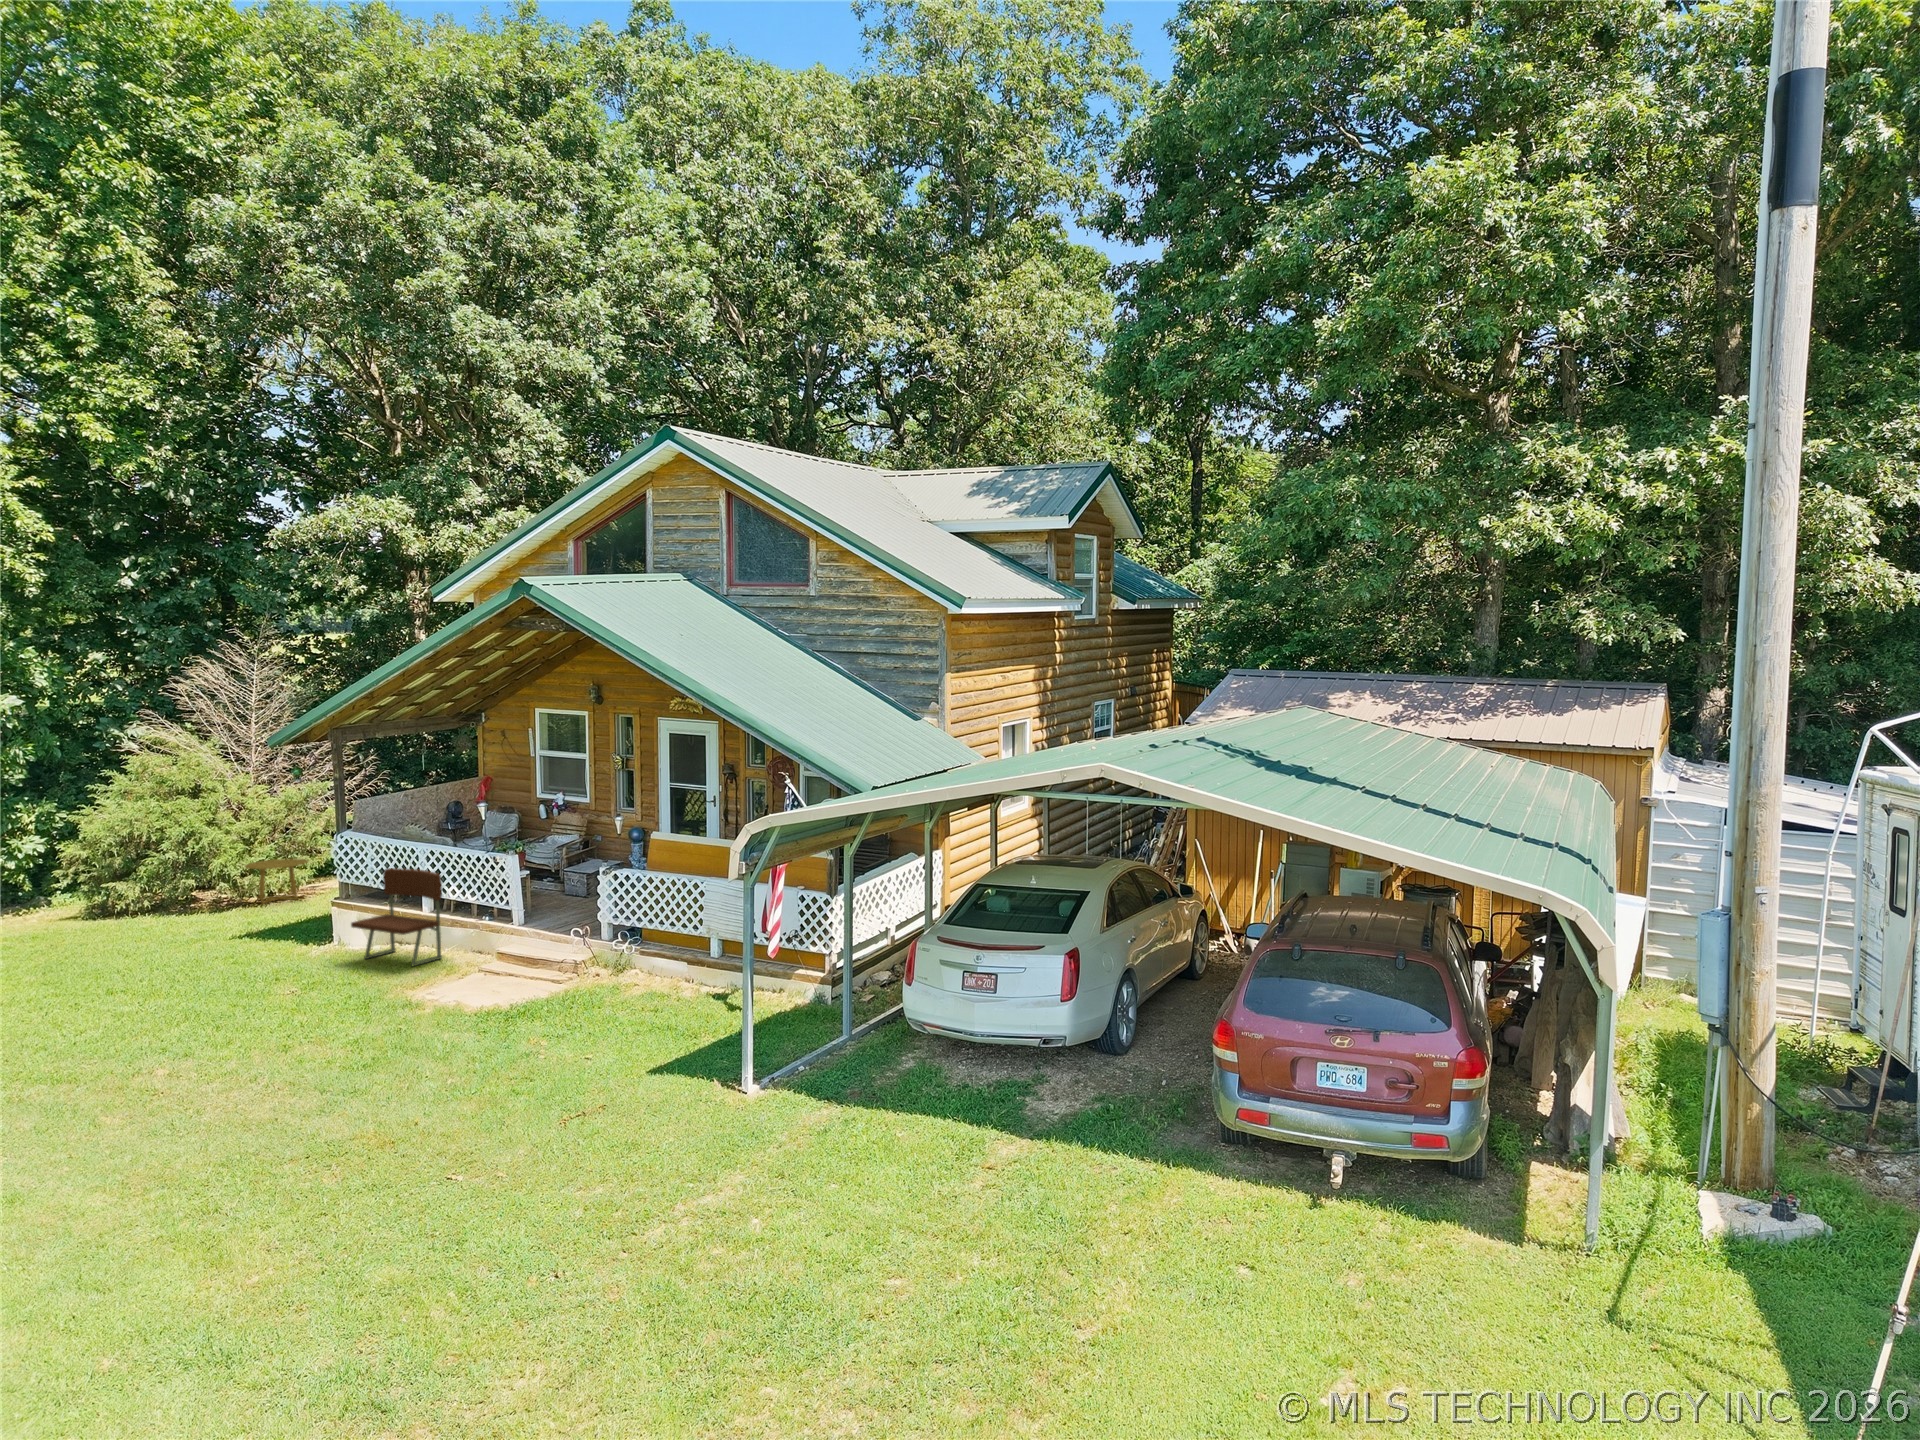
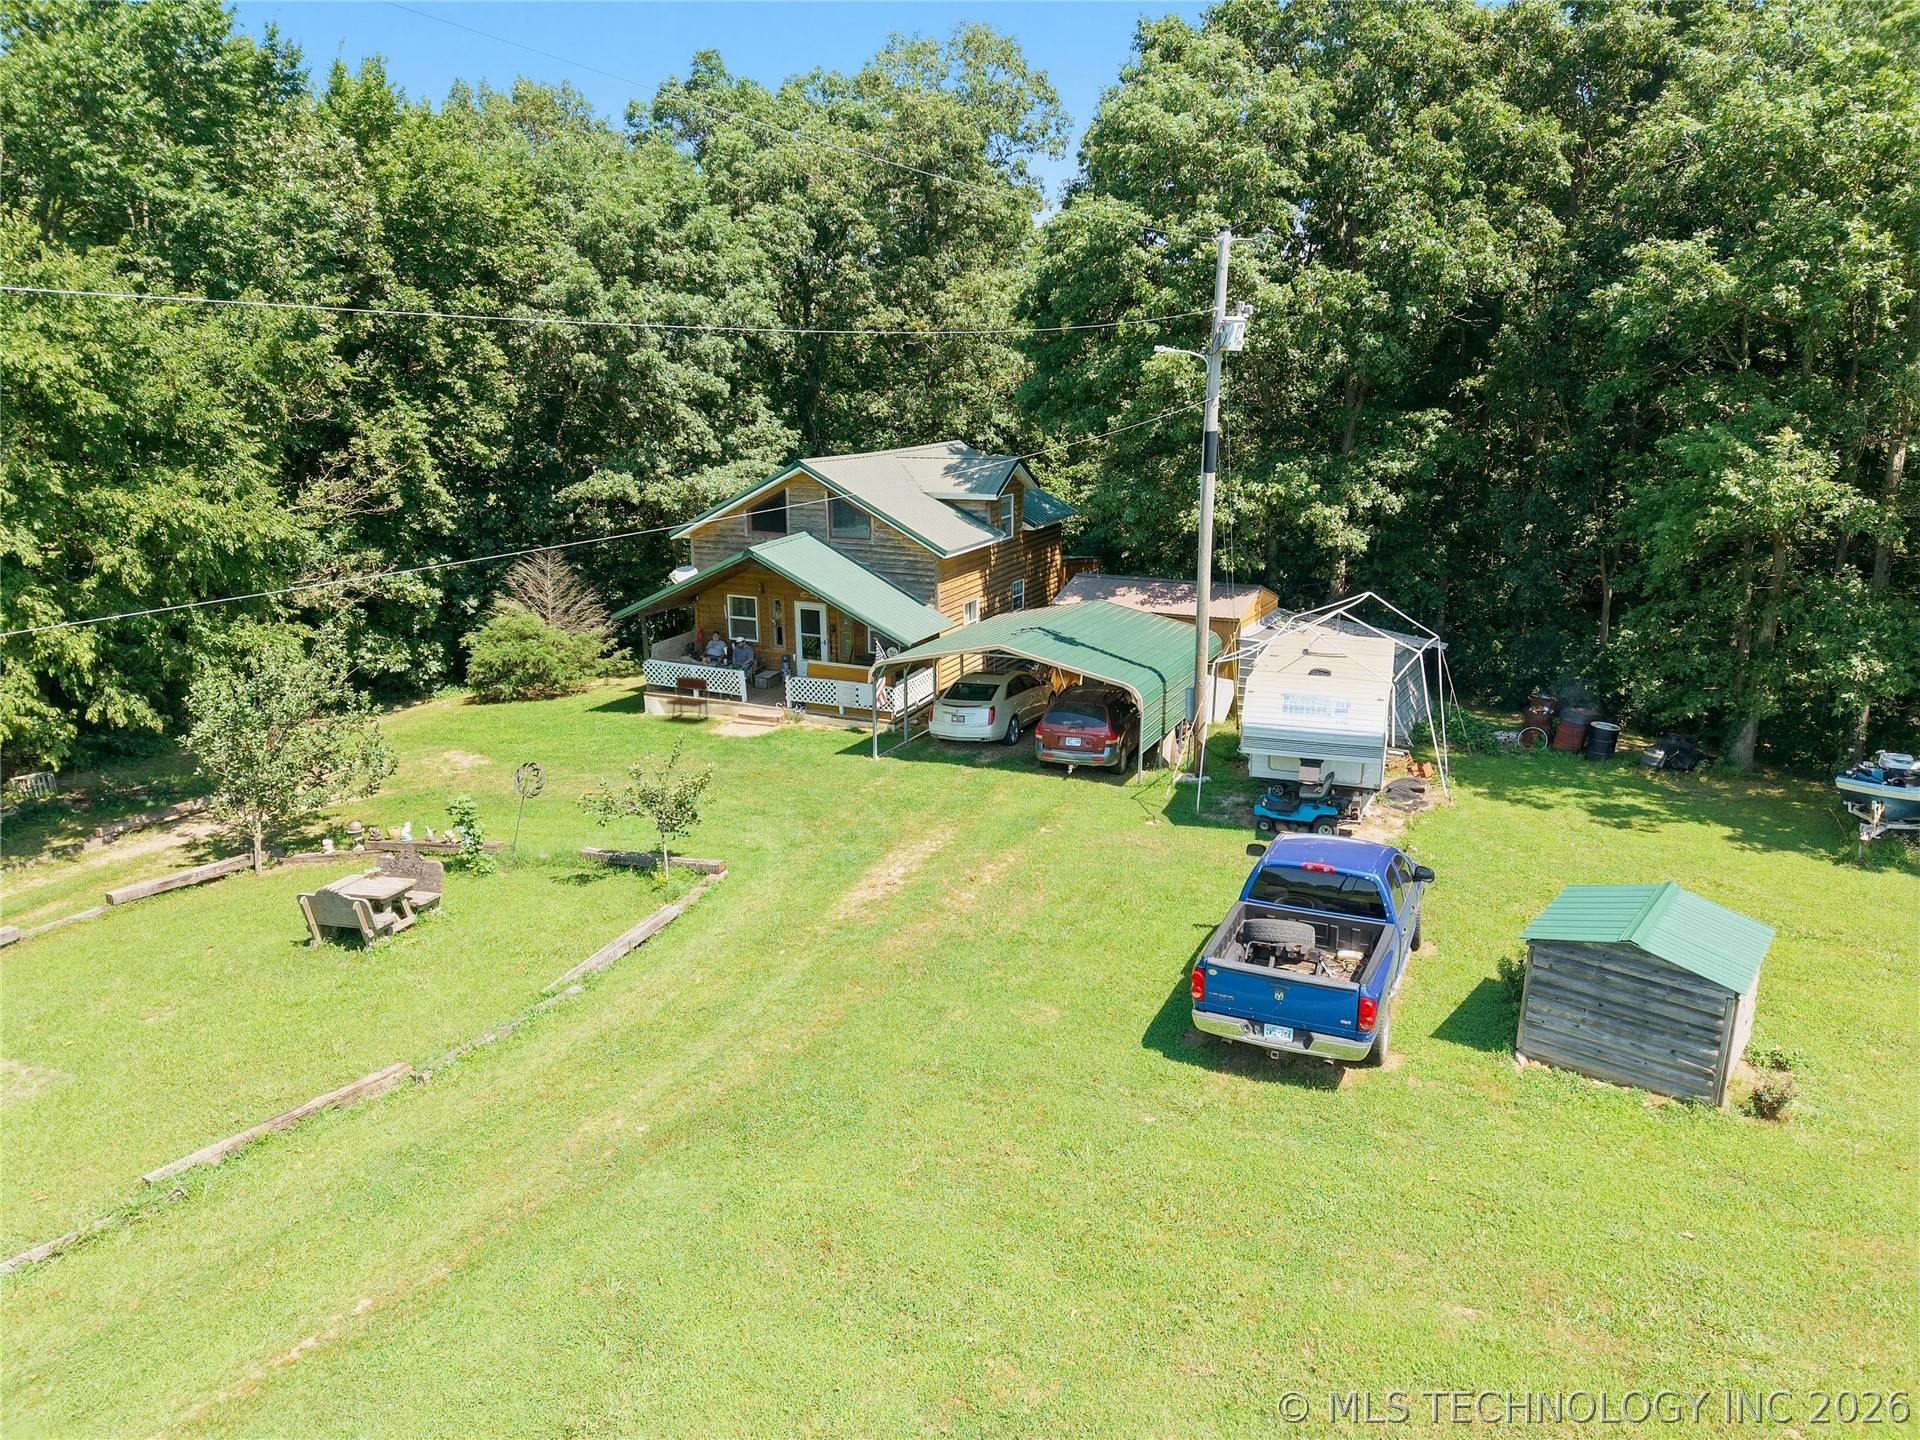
round table: present [245,858,308,903] -> none [567,671,598,694]

